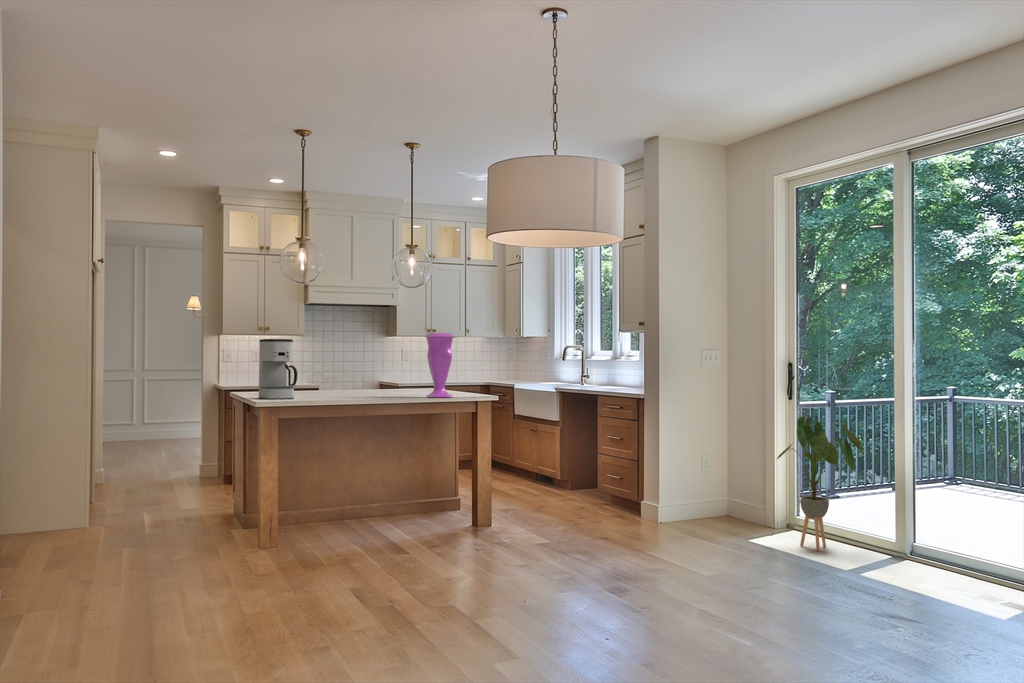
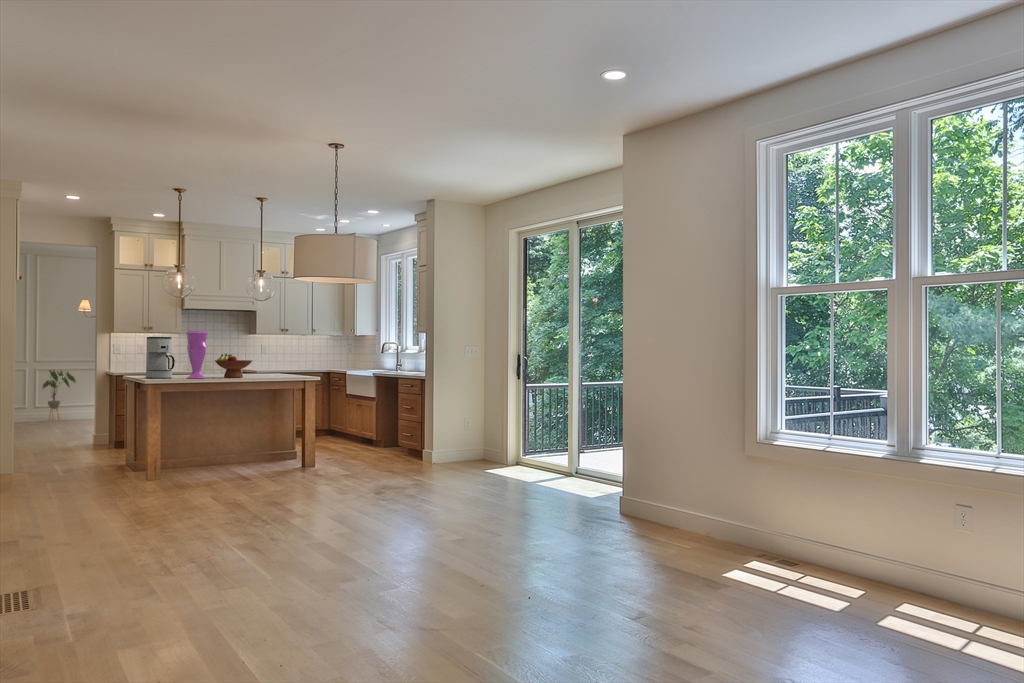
vase: present [425,333,454,397] -> present [186,331,208,379]
fruit bowl: none [351,363,404,398] -> present [215,354,252,378]
house plant: present [777,417,863,551] -> present [42,370,76,420]

